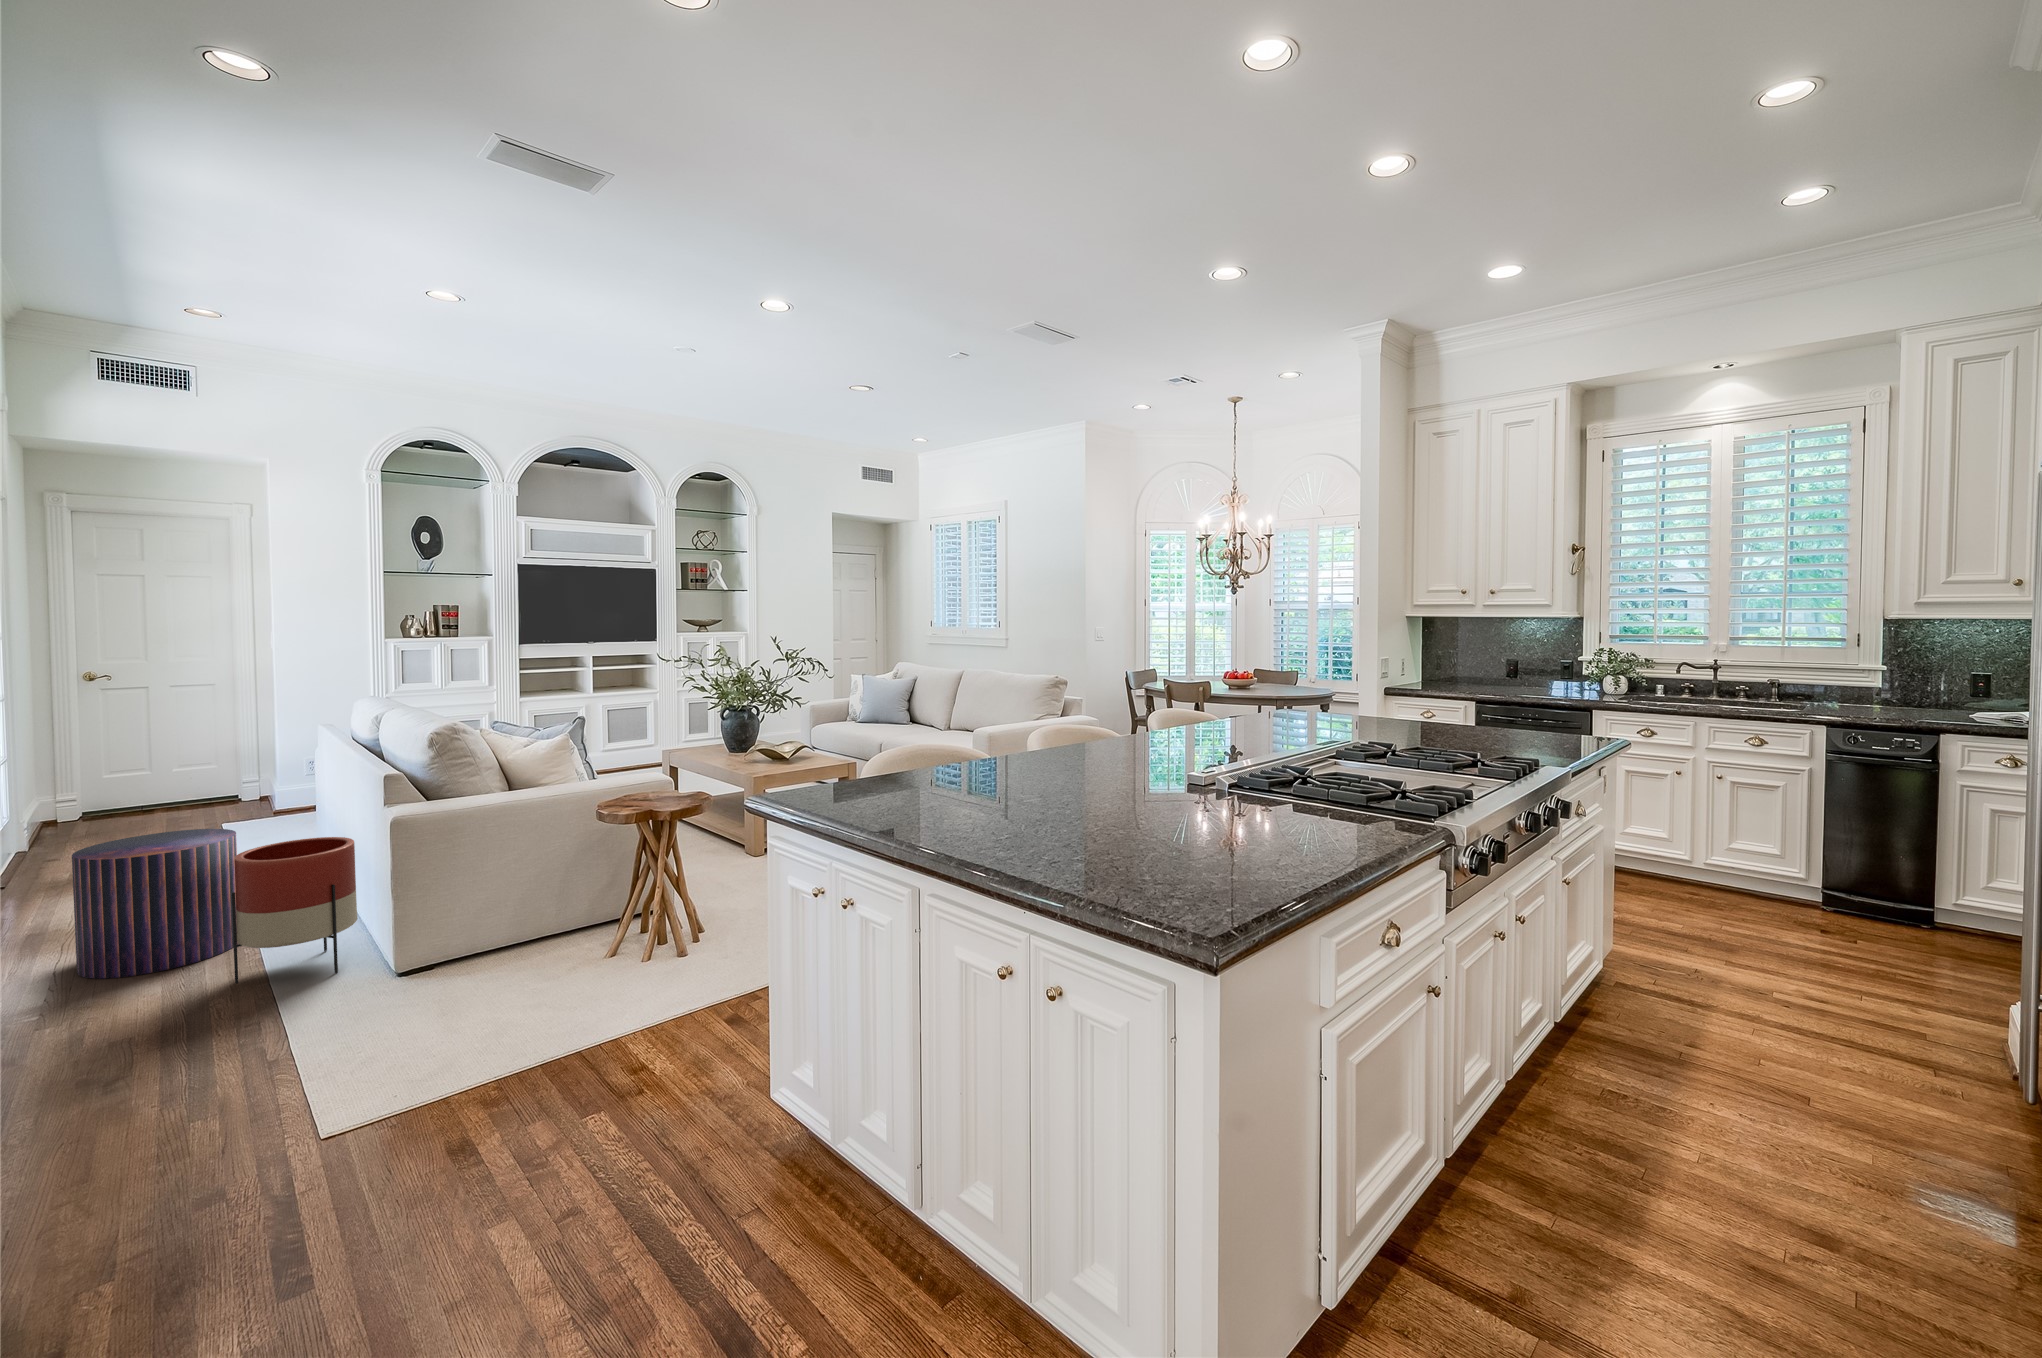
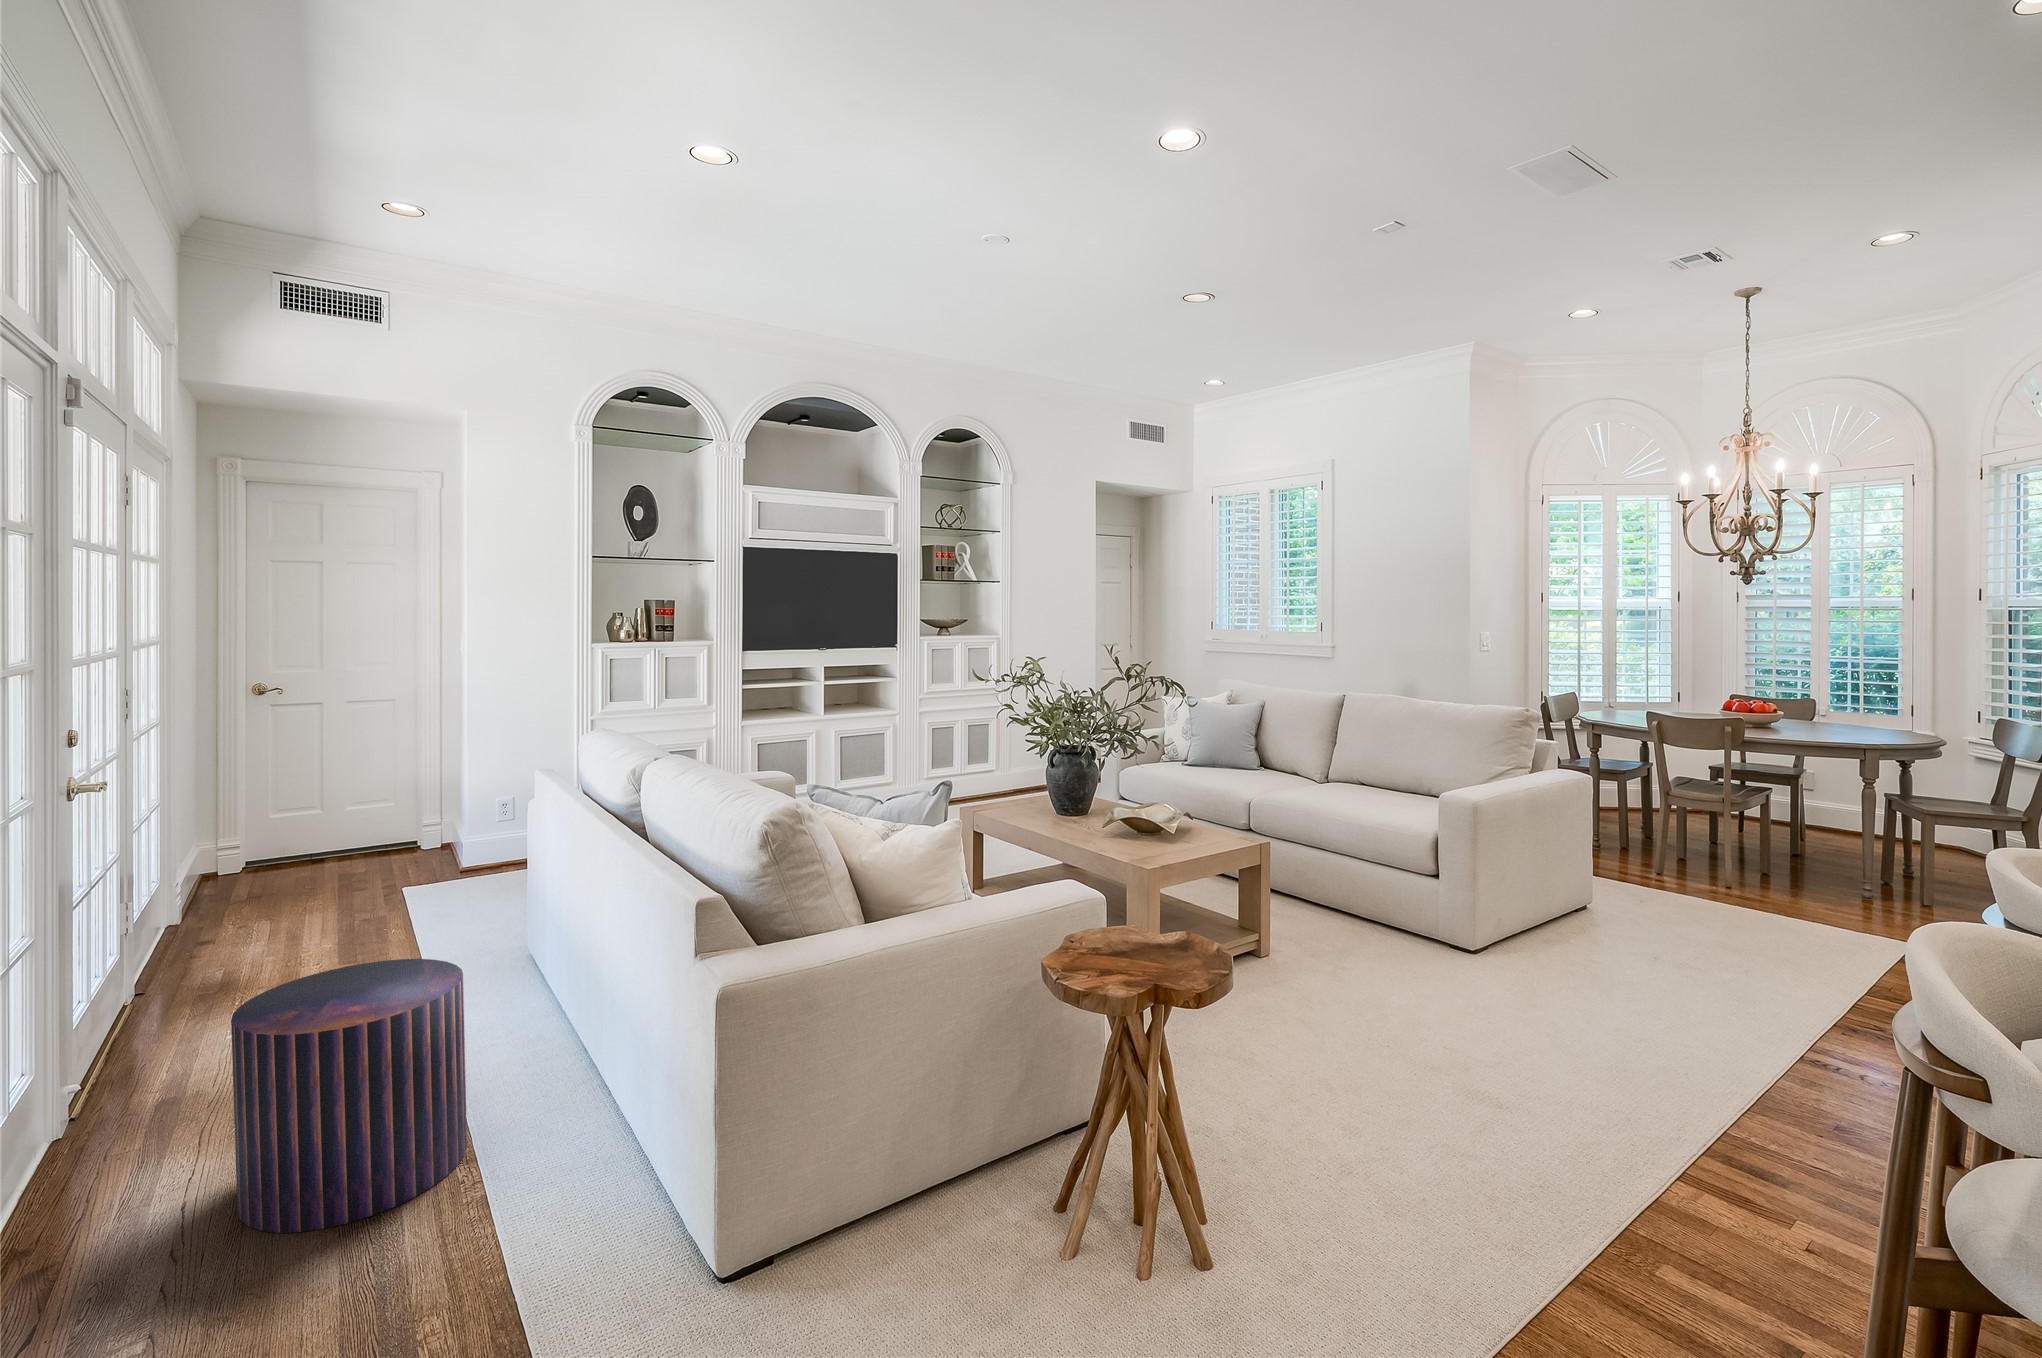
planter: present [232,837,357,983] -> none [475,998,657,1270]

